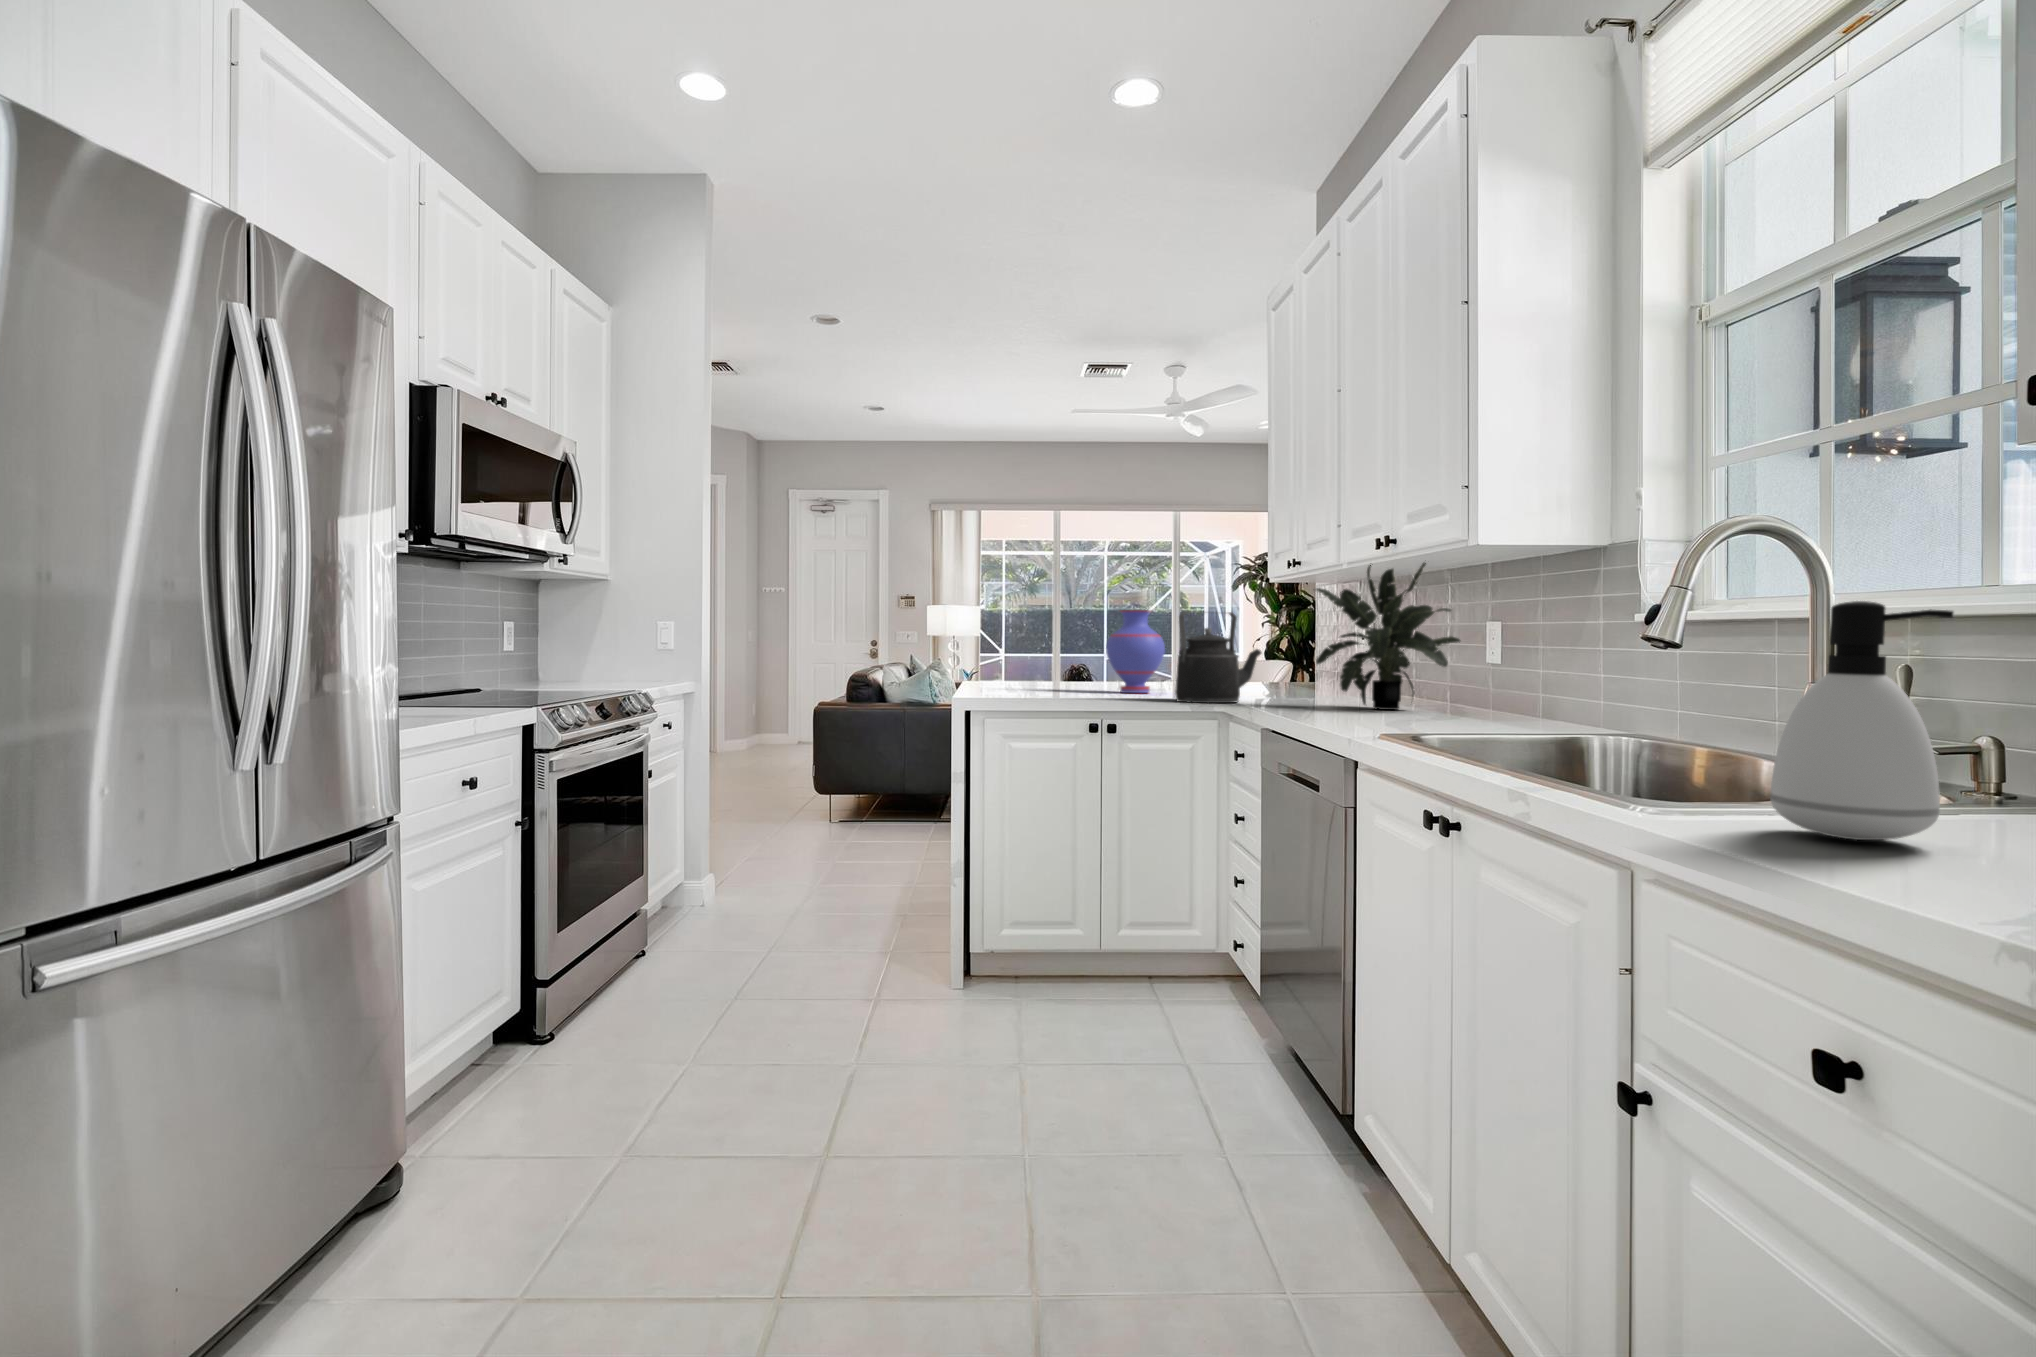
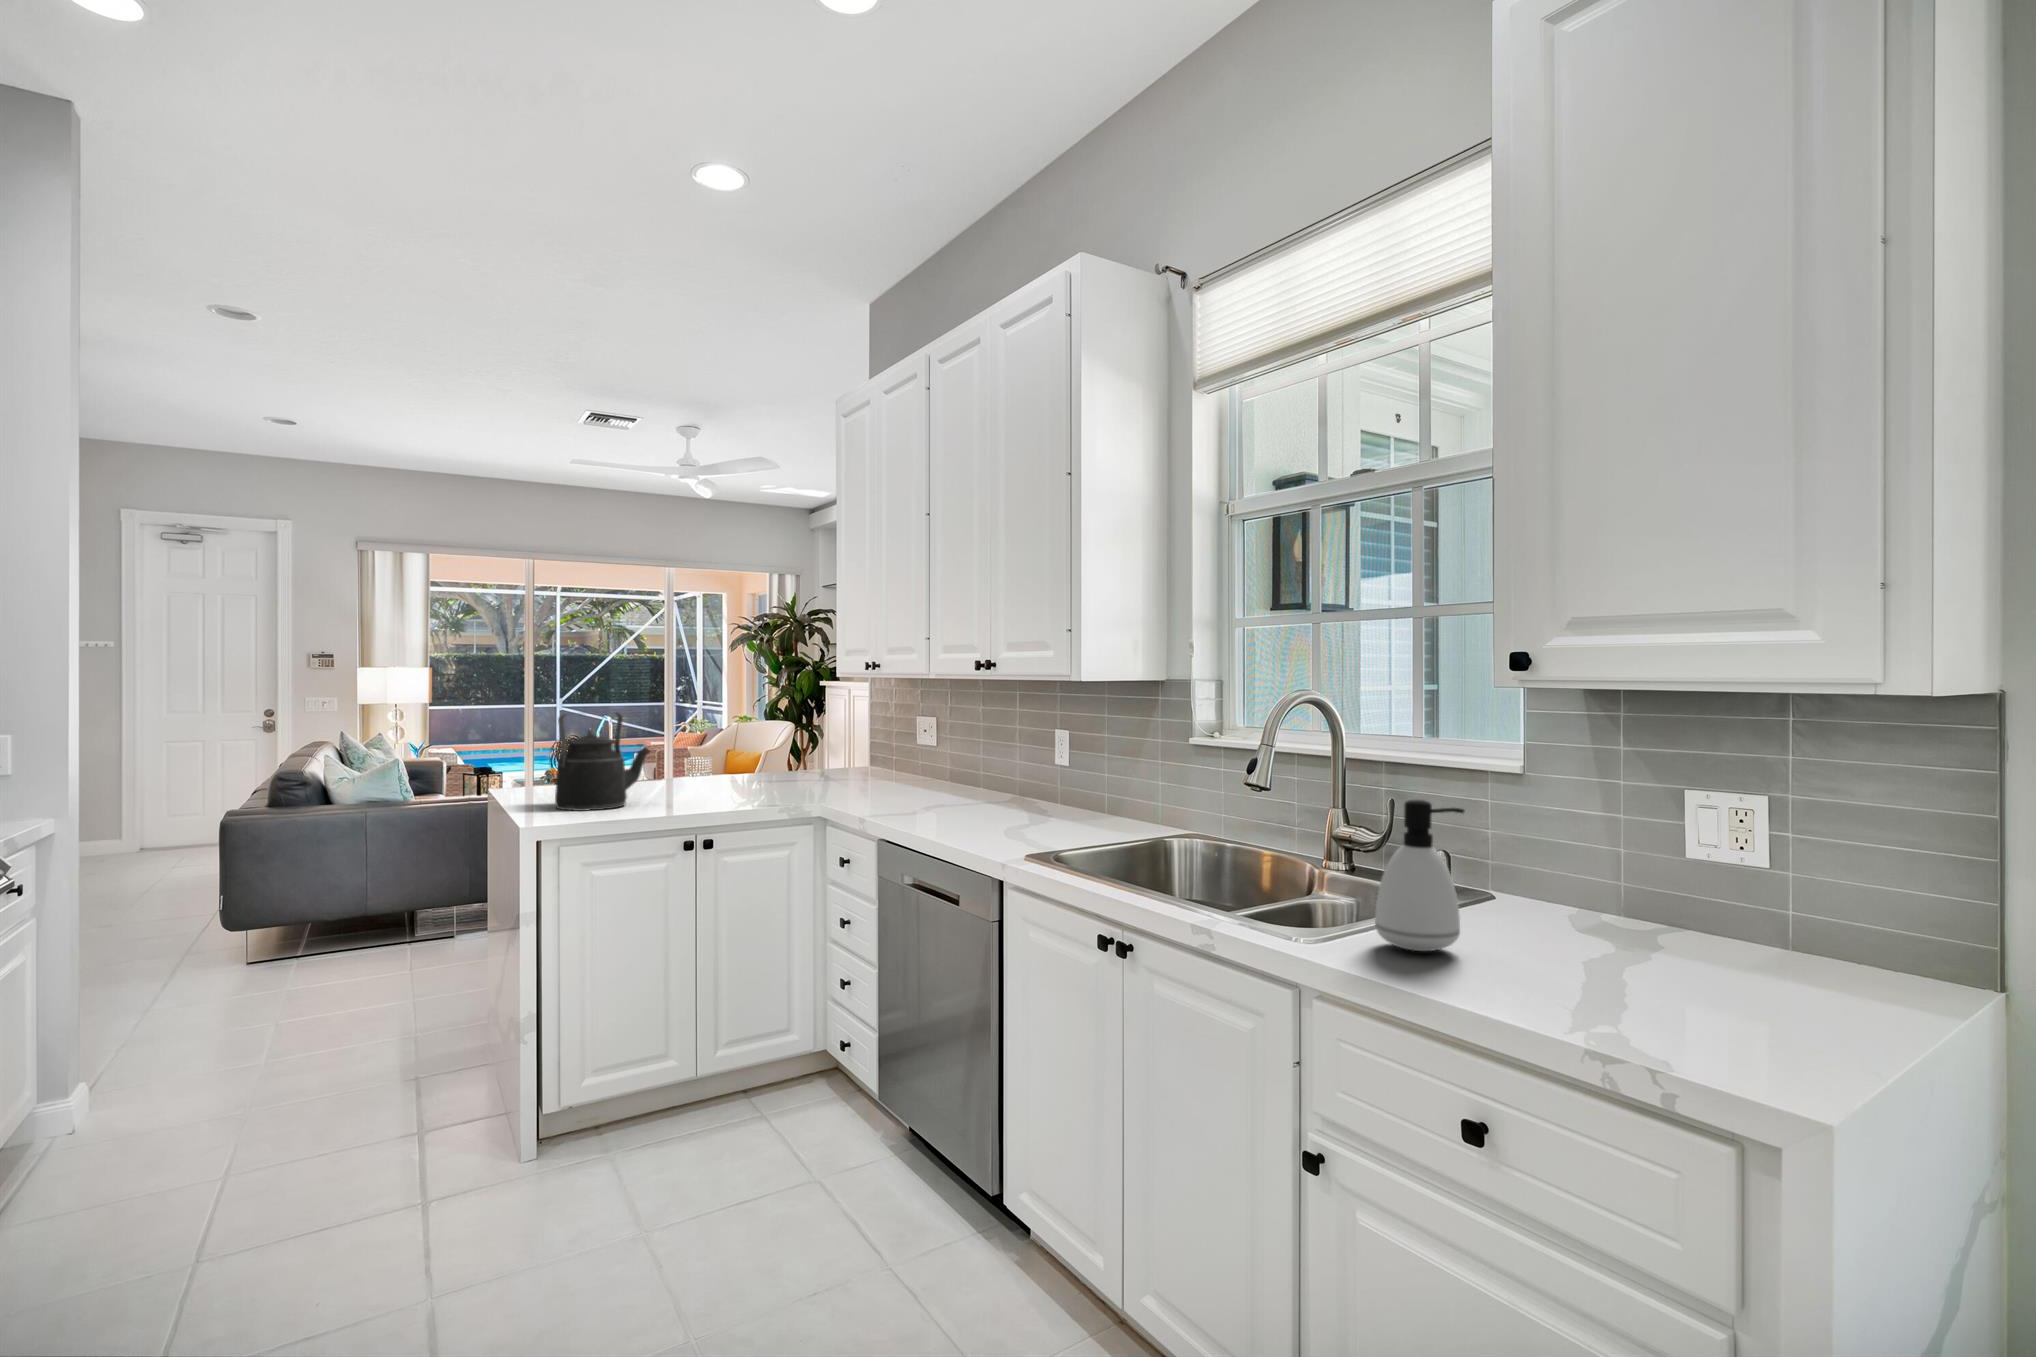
potted plant: present [1316,563,1460,710] -> none [910,670,1038,808]
vase: present [1106,610,1165,693] -> none [675,703,740,794]
kettle: present [1175,612,1261,703] -> present [555,712,650,811]

